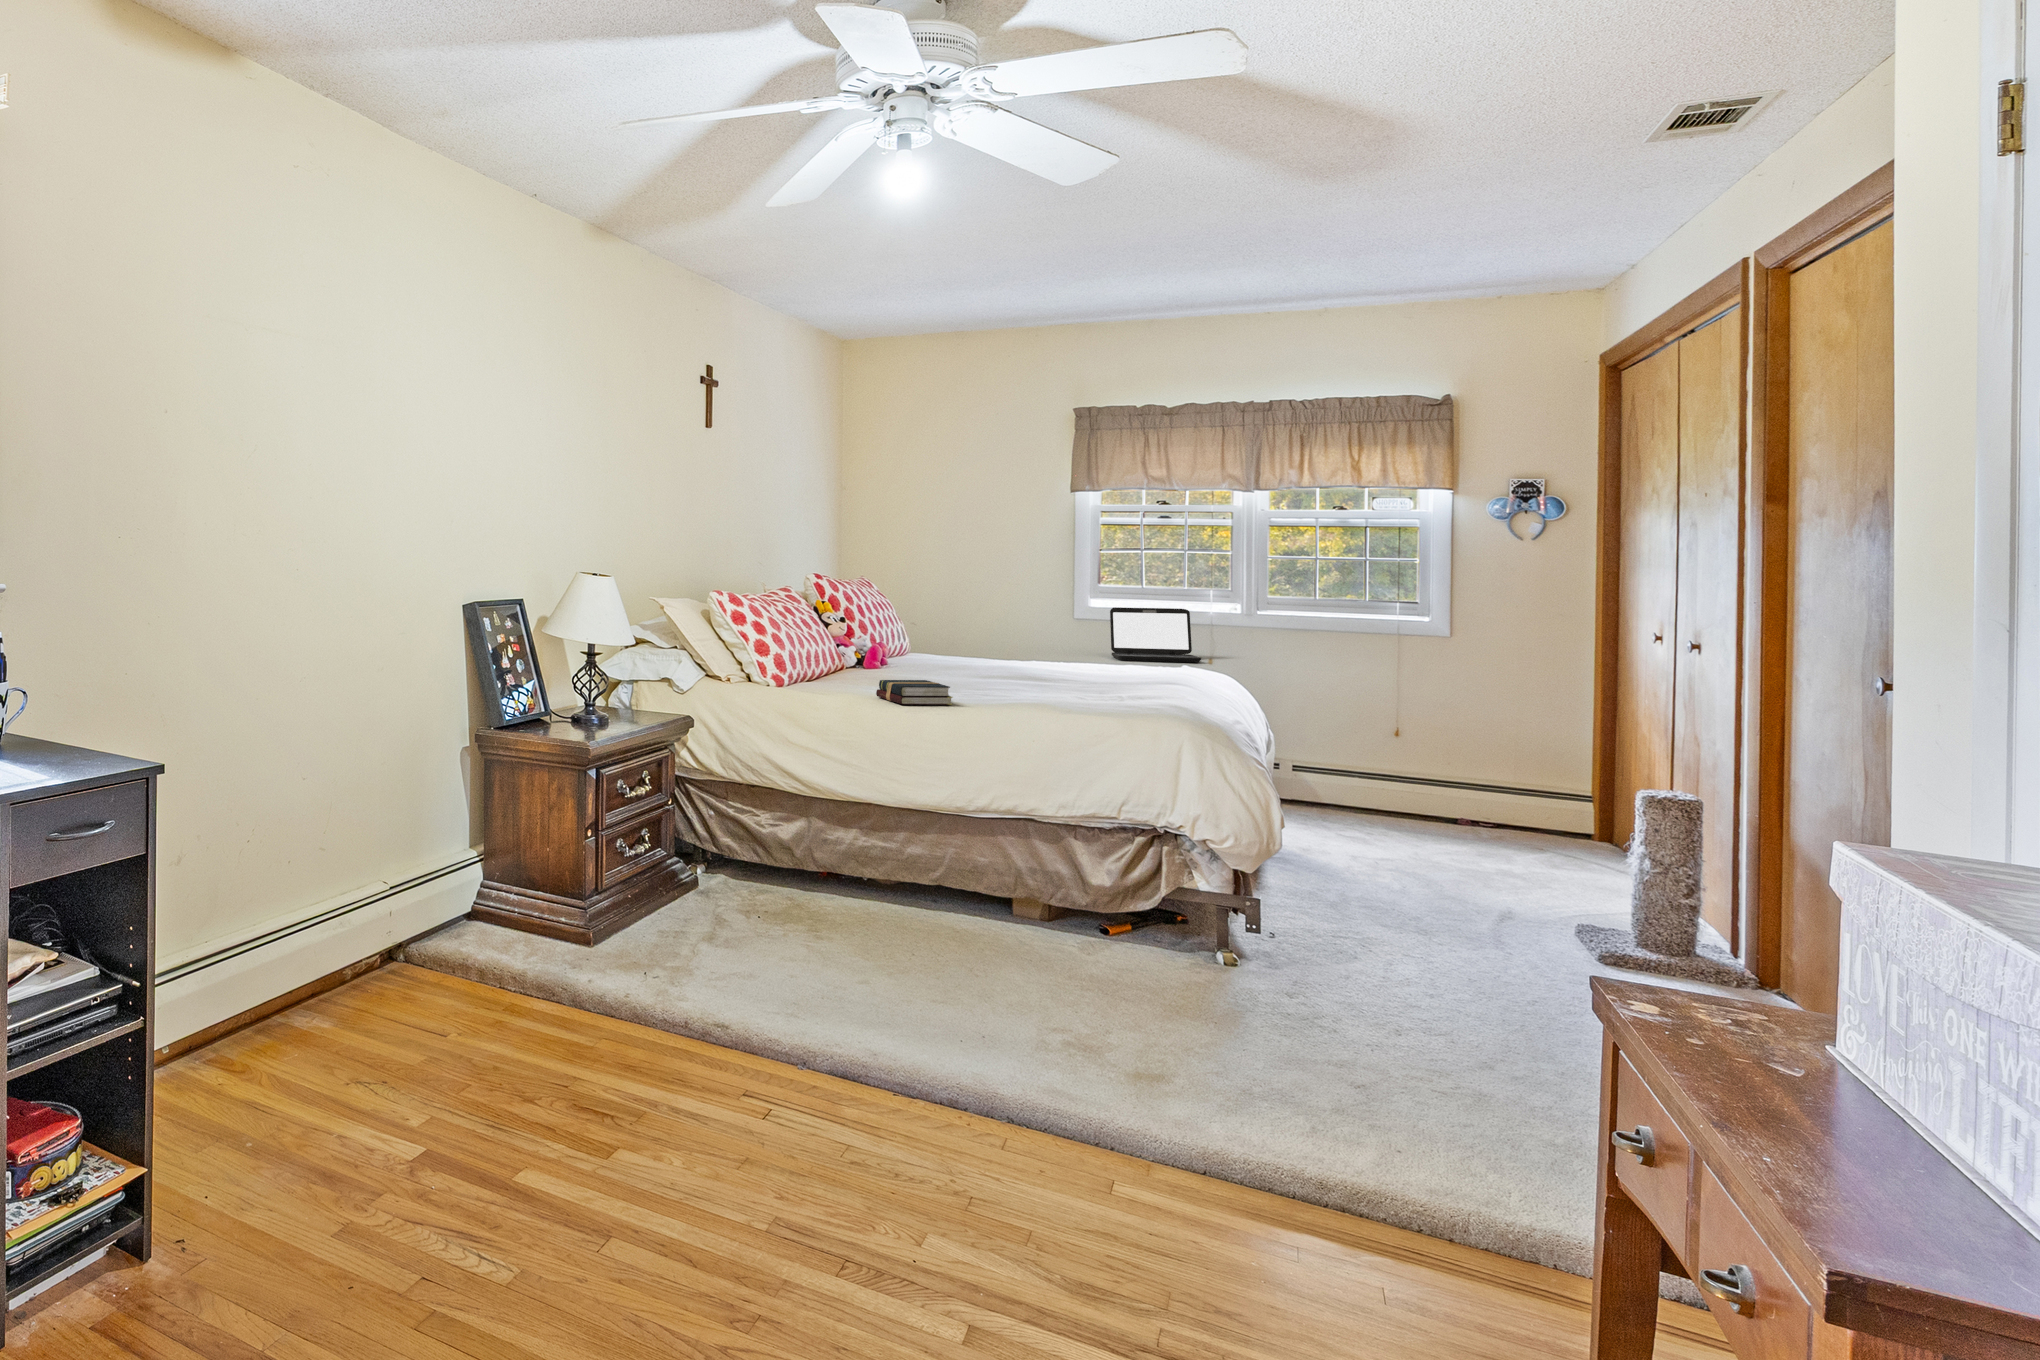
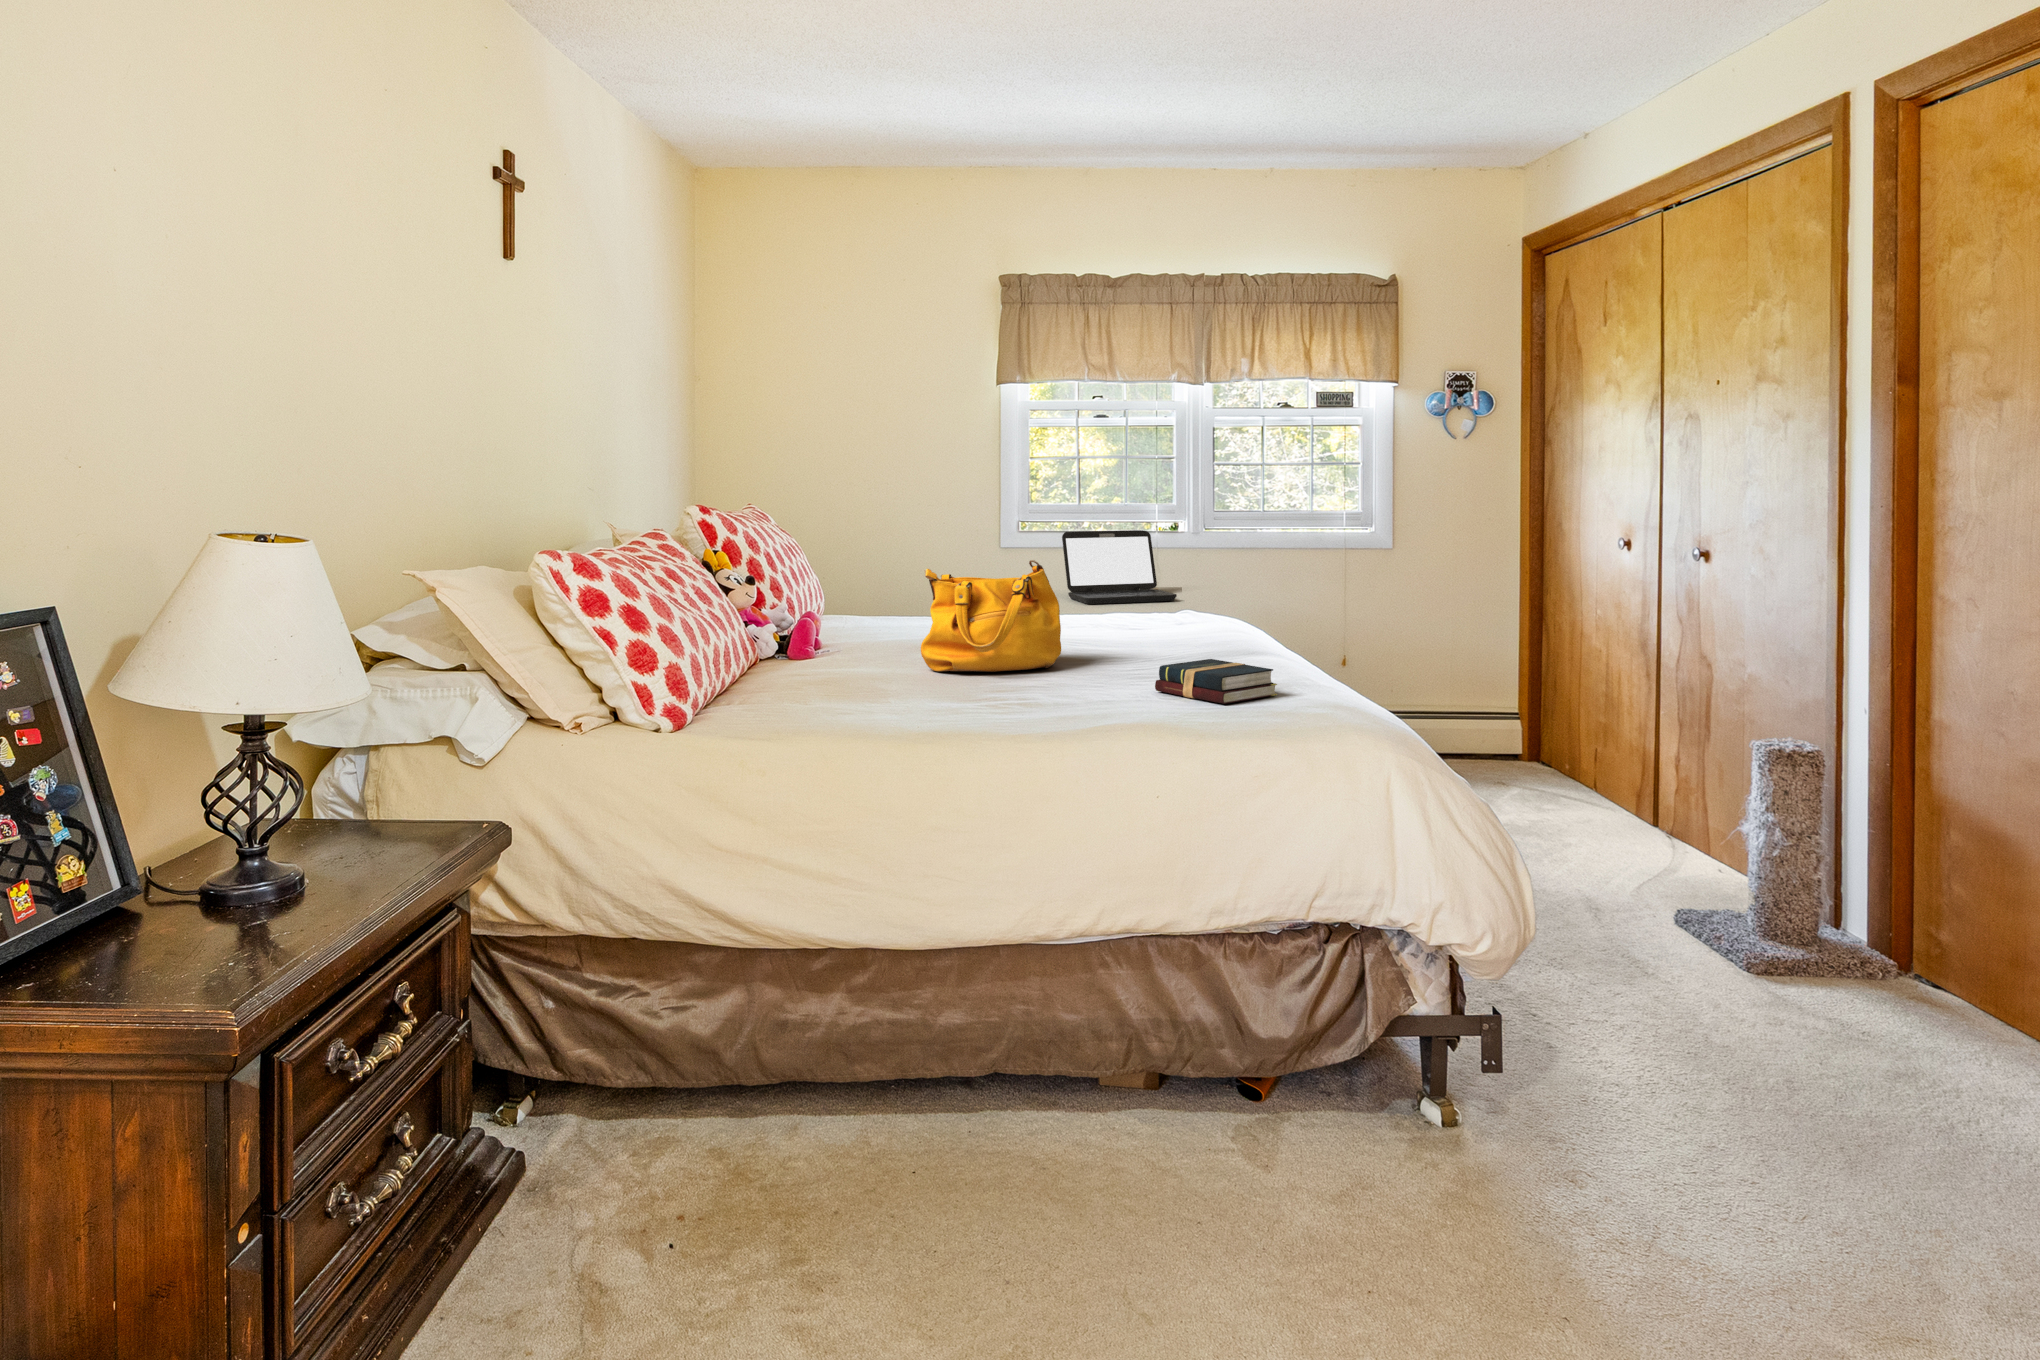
handbag: none [941,613,1039,684] -> present [921,560,1061,672]
hardback book: present [876,680,952,705] -> present [1155,659,1277,704]

